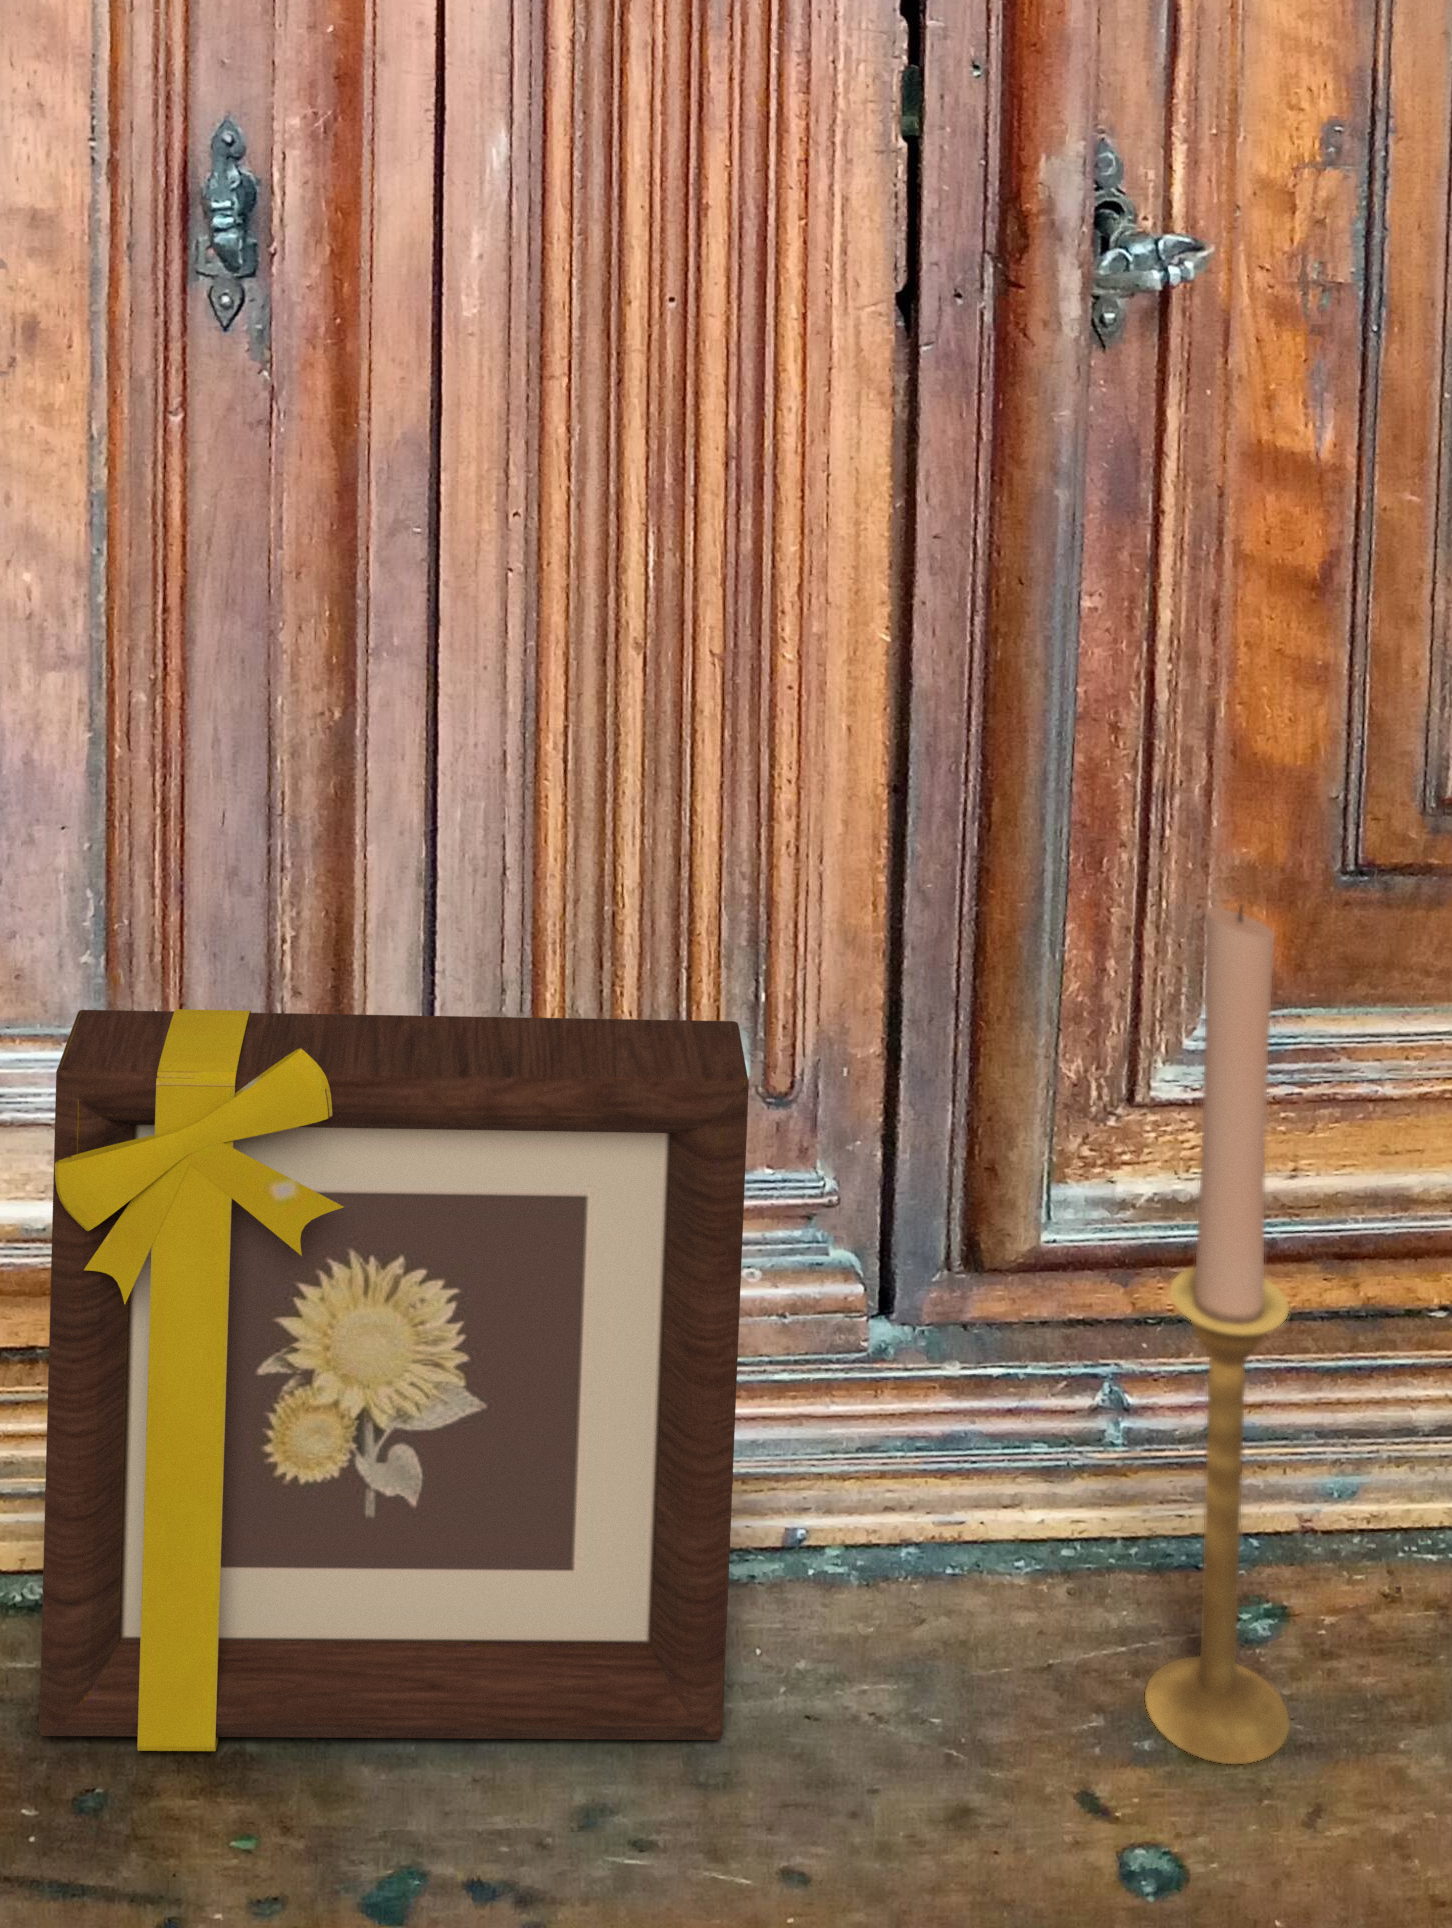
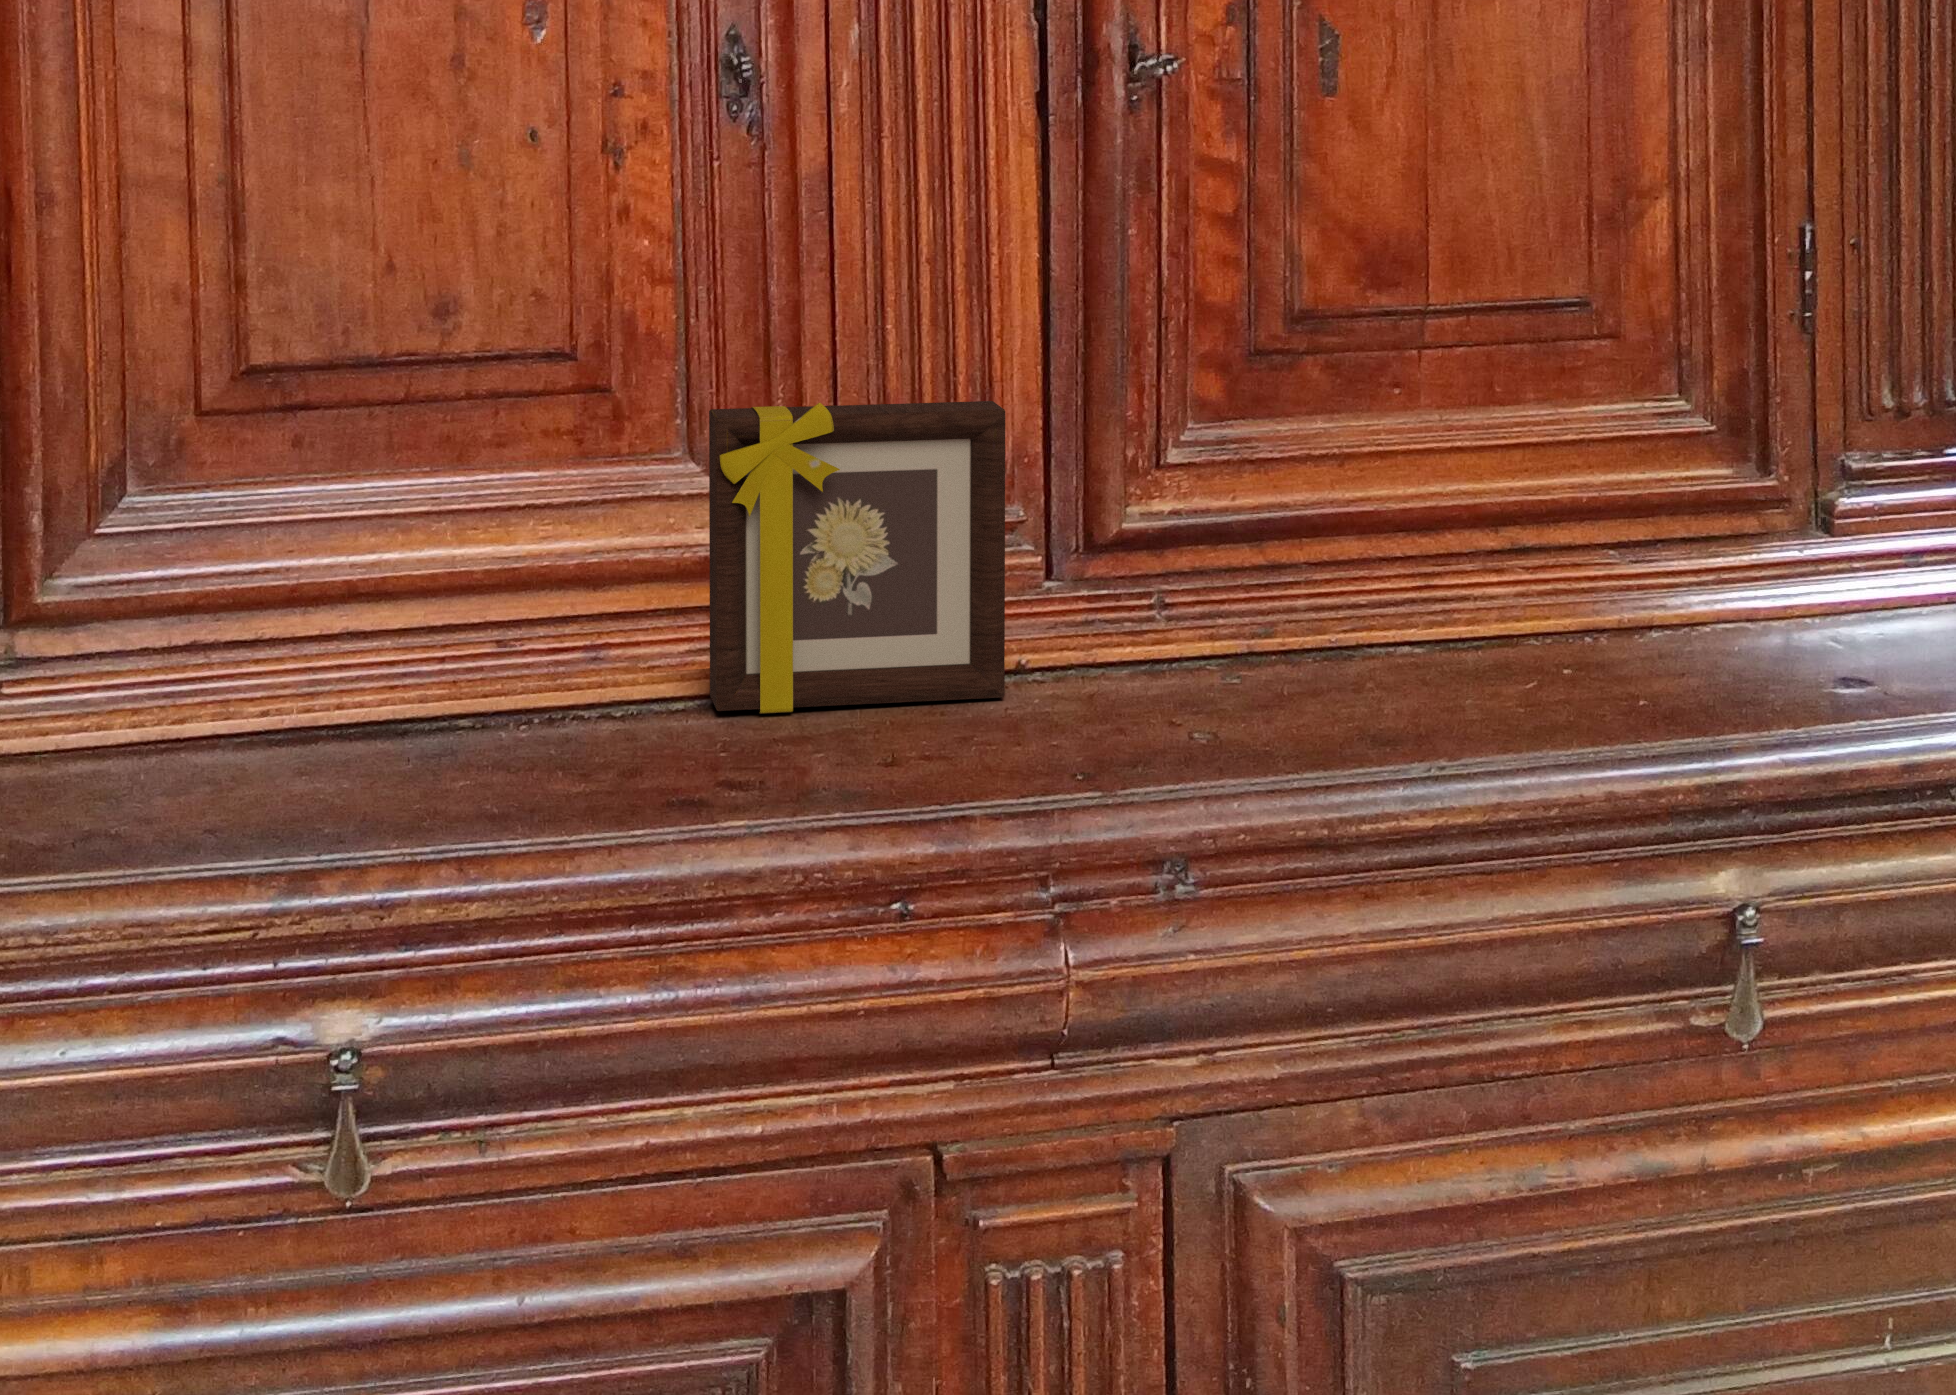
candlestick: present [1145,906,1289,1764] -> none [1180,329,1241,690]

